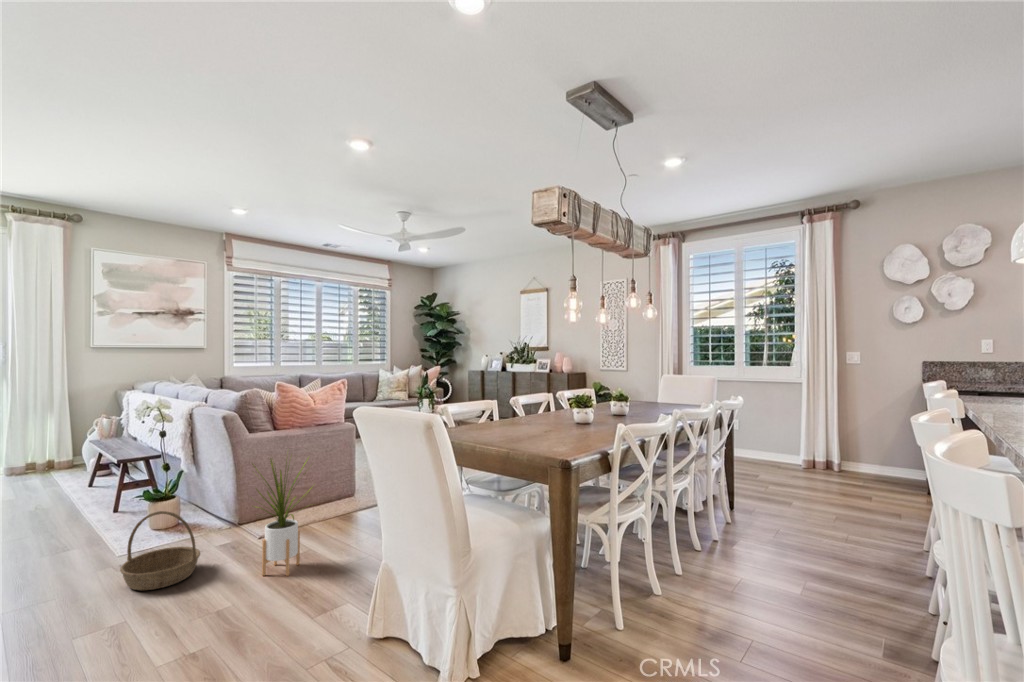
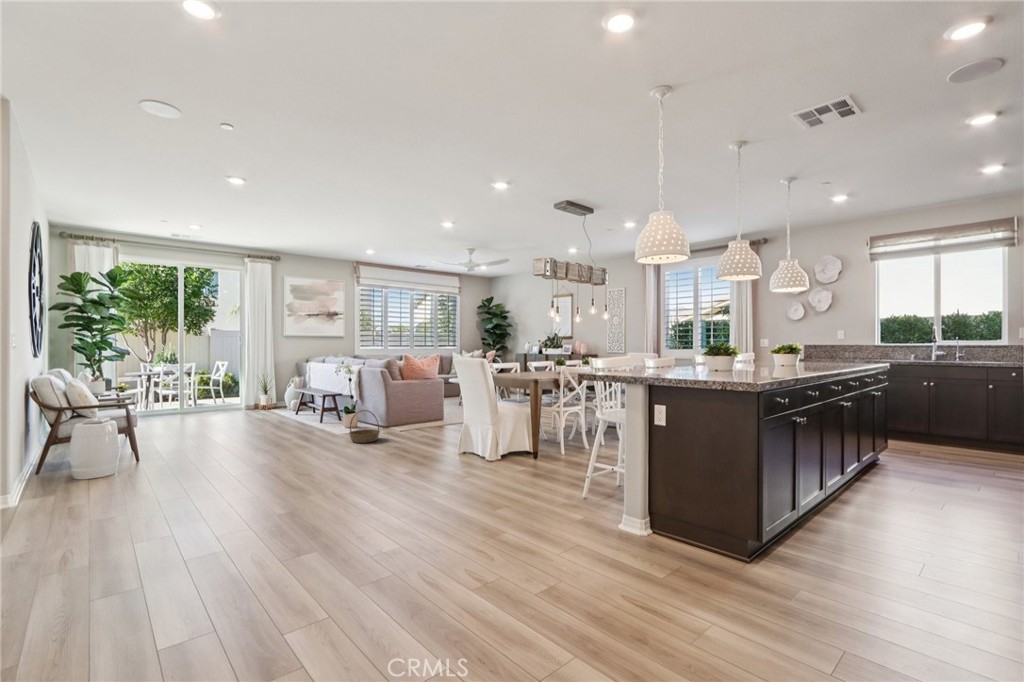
house plant: present [252,459,307,576] -> present [259,375,275,410]

